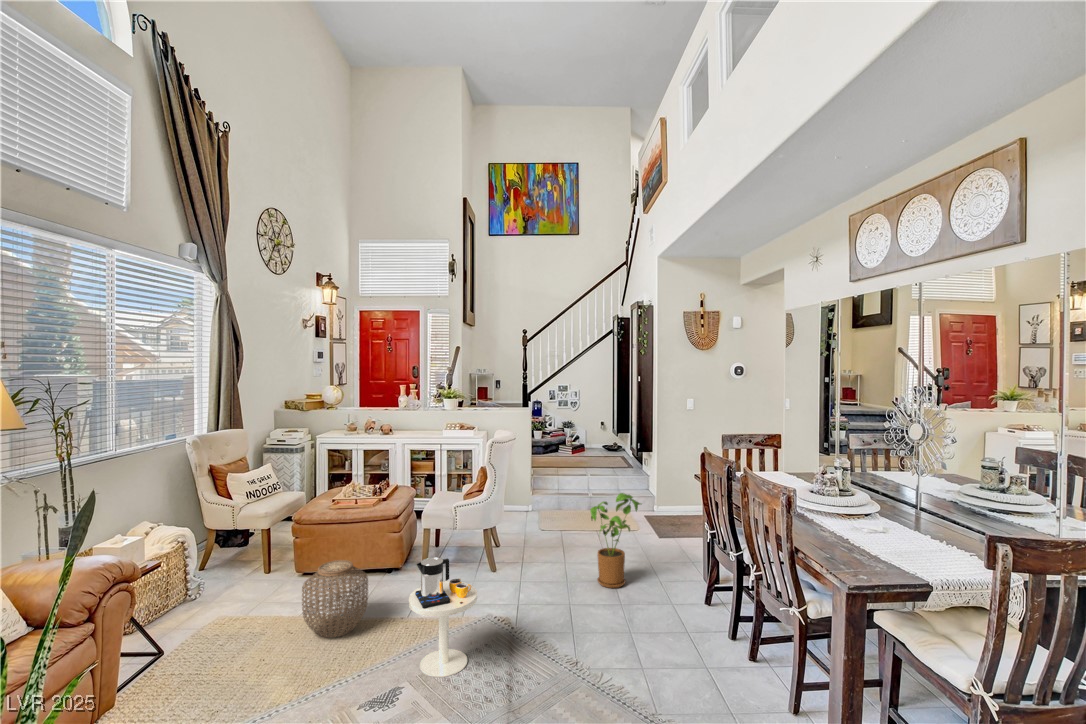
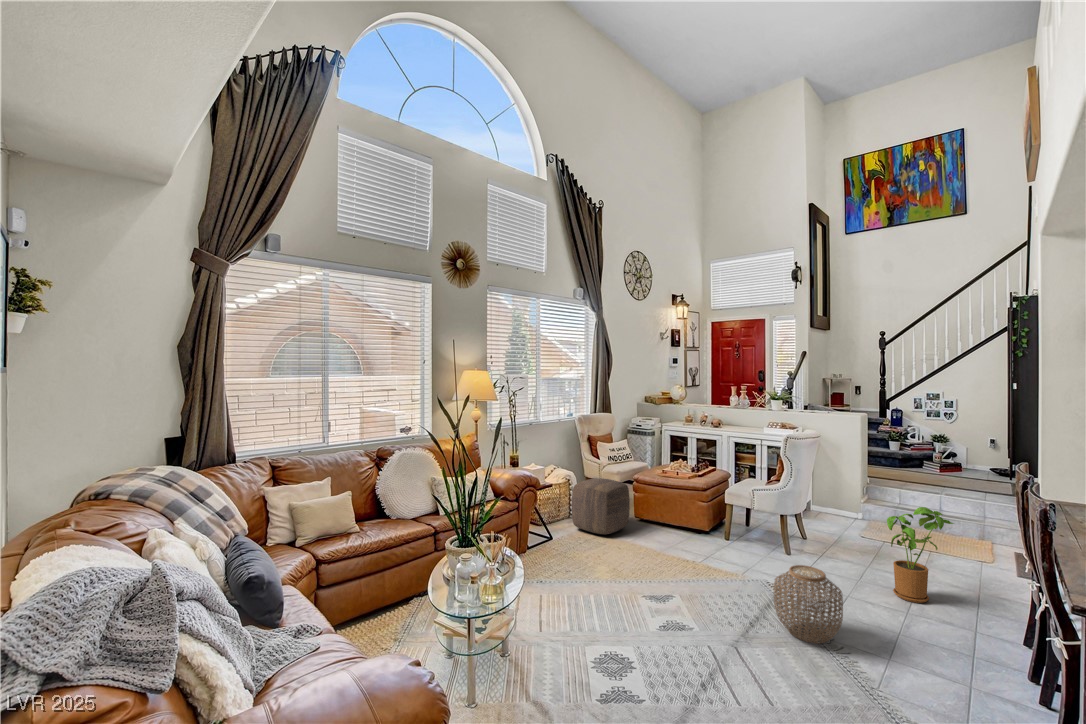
ottoman: none [191,528,290,618] -> present [572,478,630,534]
side table: present [409,558,477,677] -> none [685,517,738,607]
woven basket: present [302,560,368,638] -> present [774,565,843,643]

